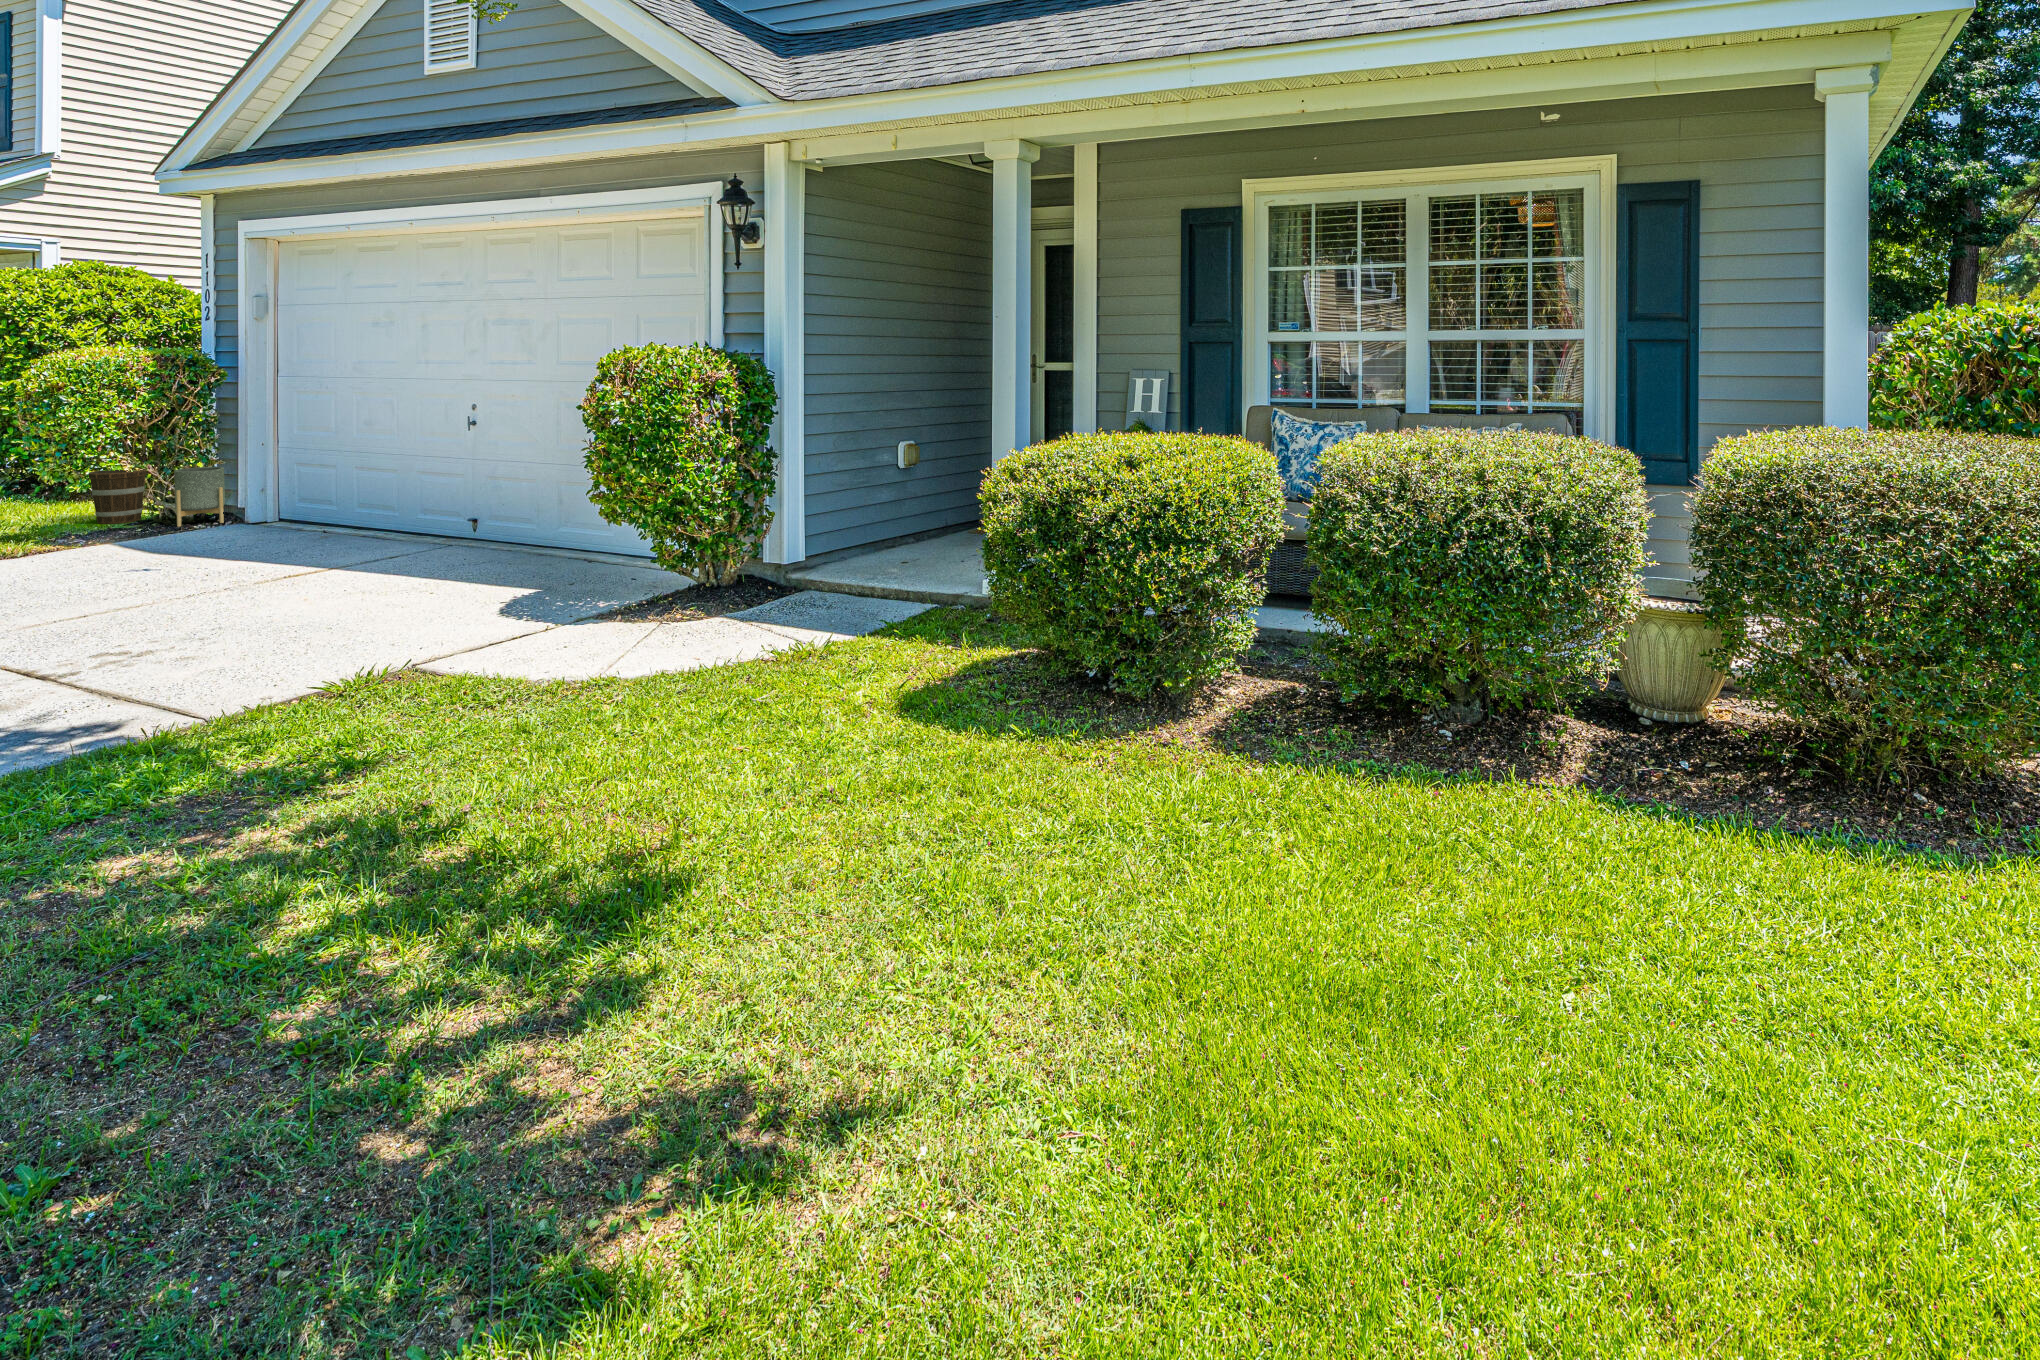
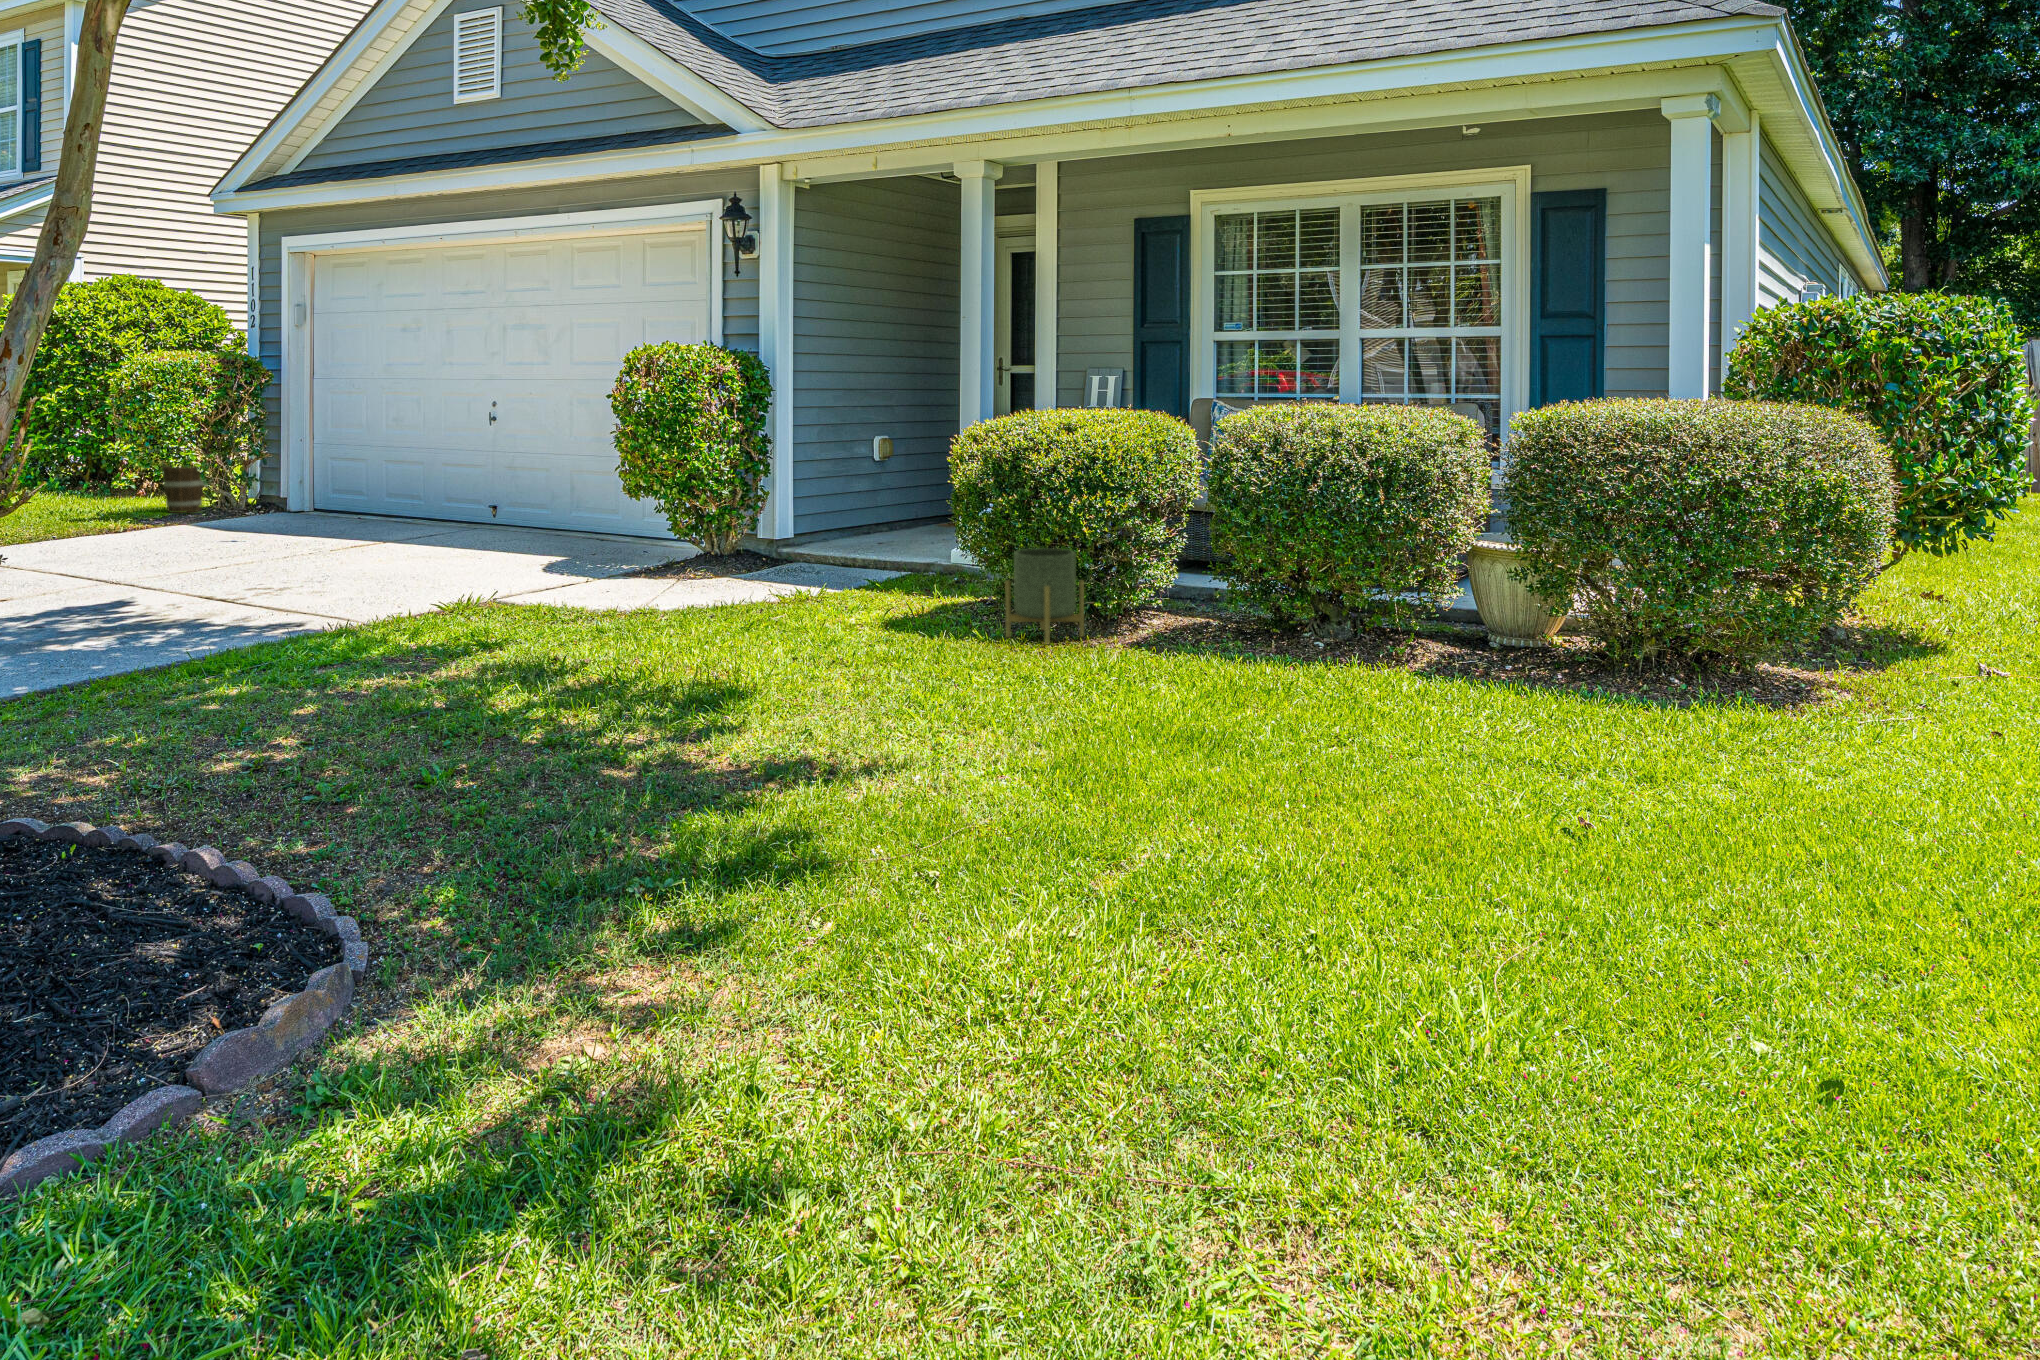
planter: present [174,467,225,527] -> present [1005,548,1084,644]

